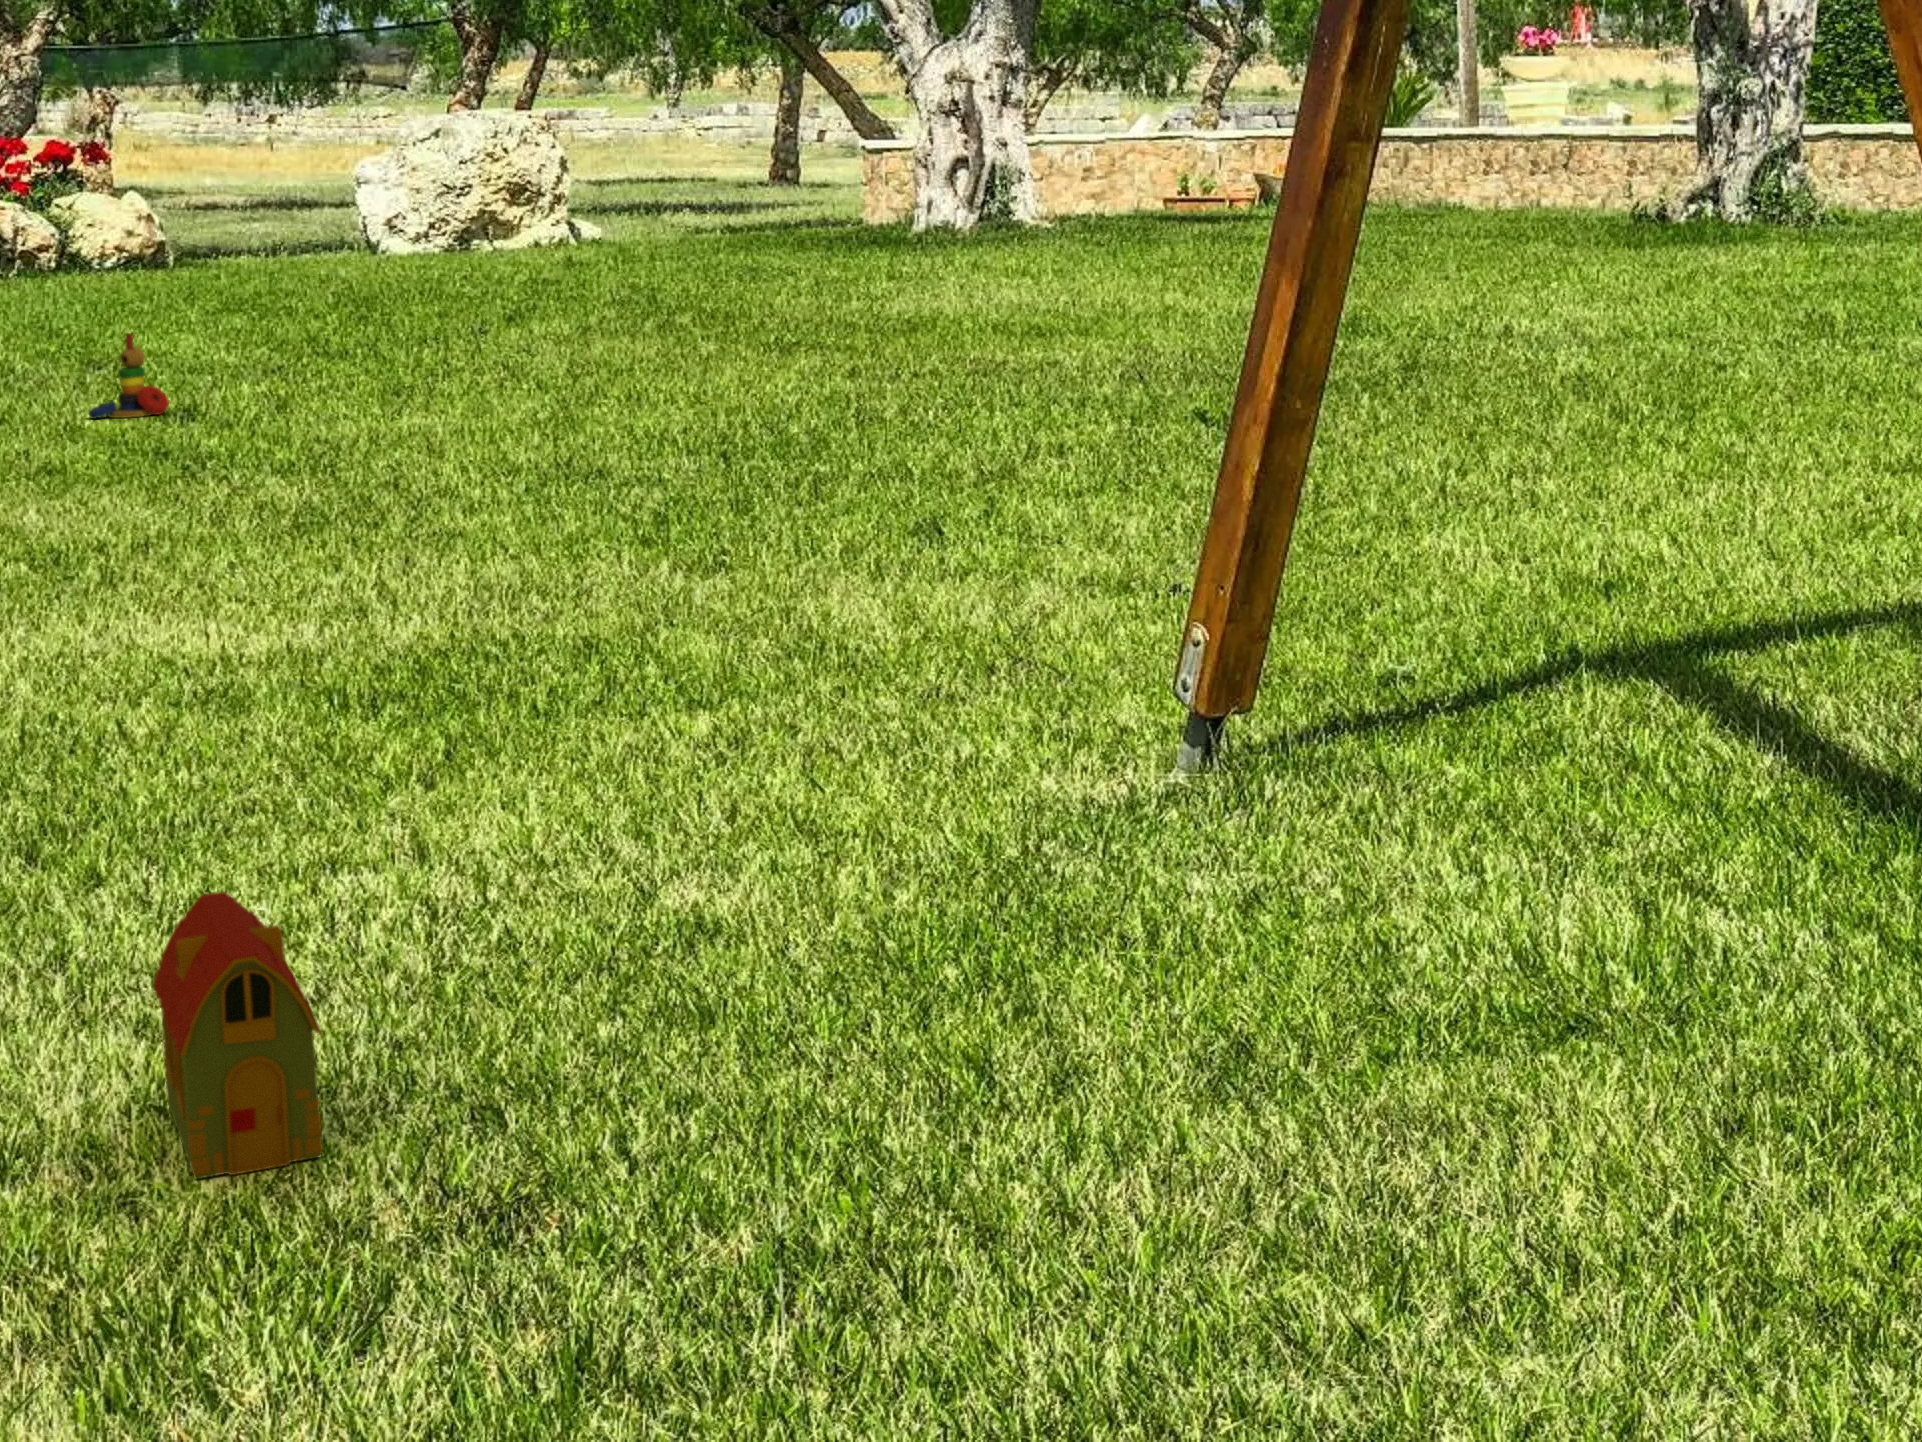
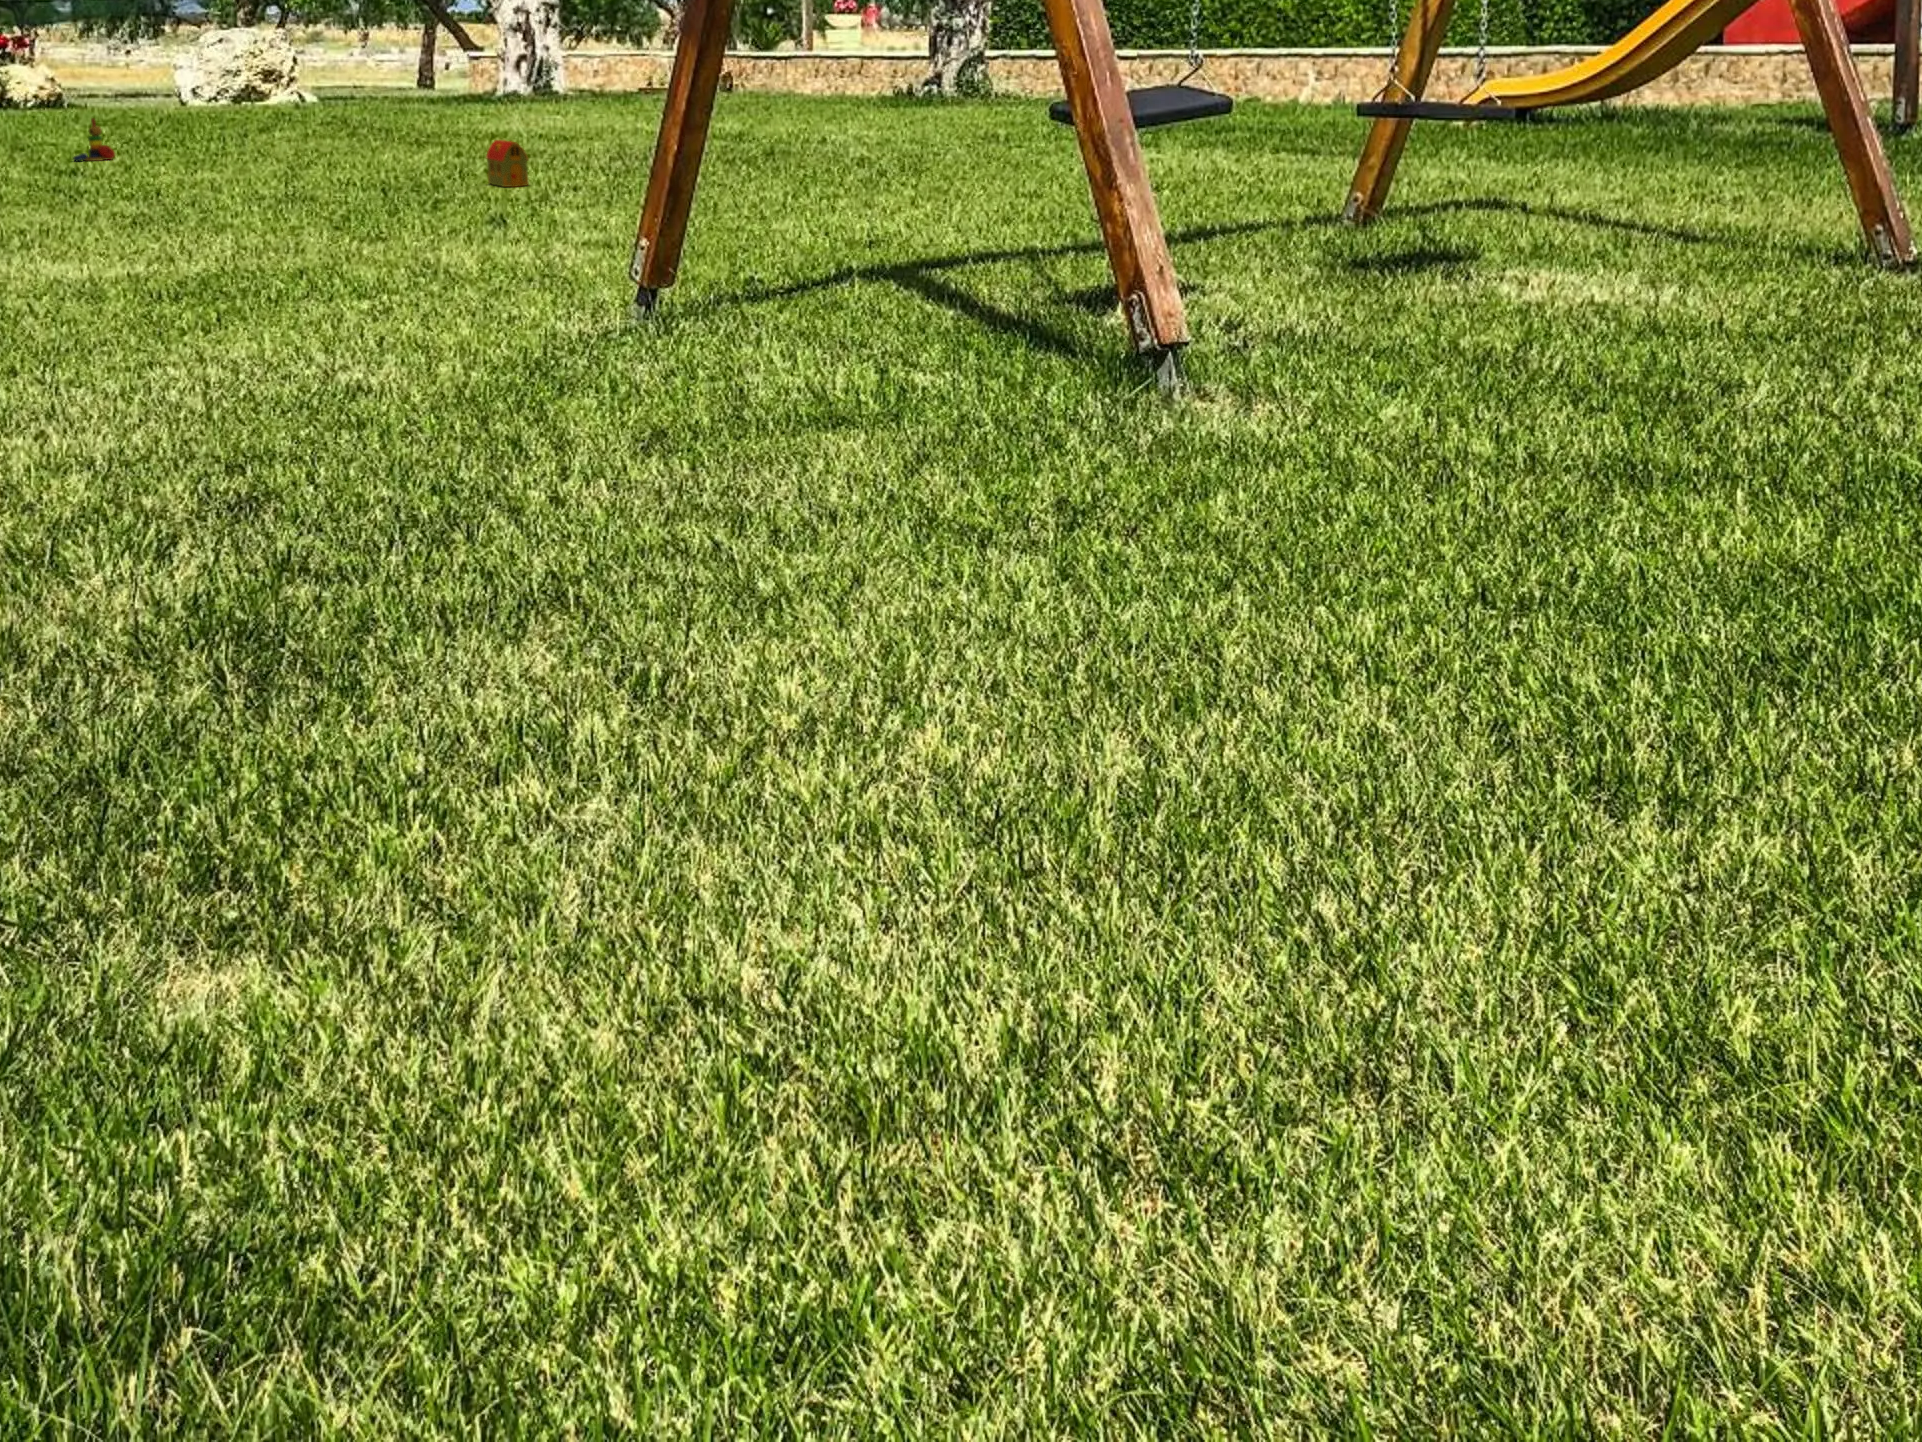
toy house: present [153,892,323,1179] -> present [486,140,529,187]

